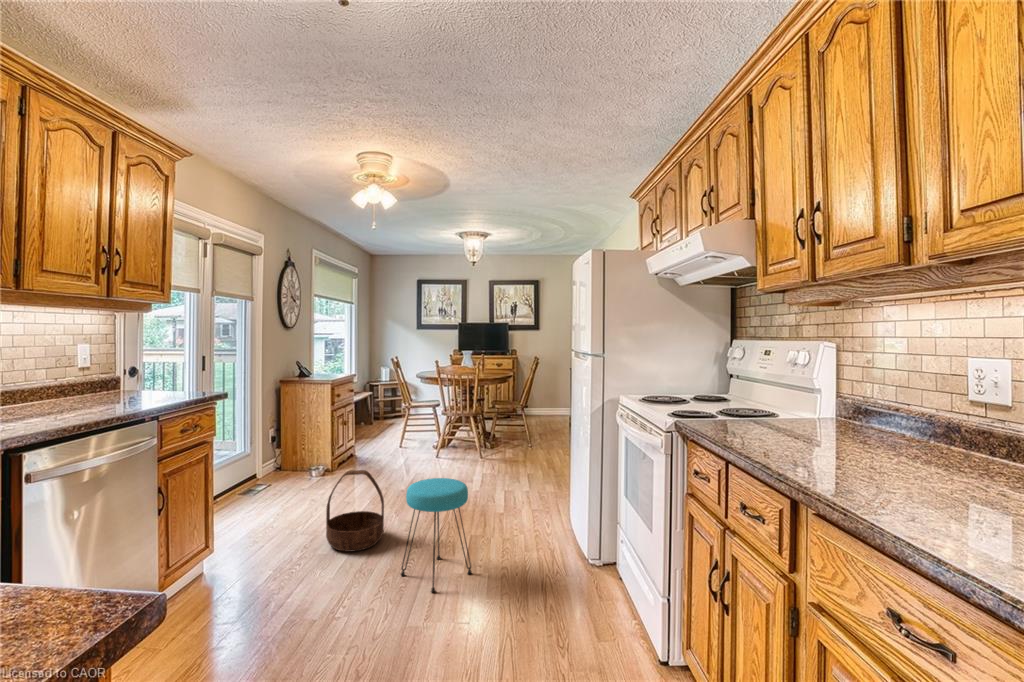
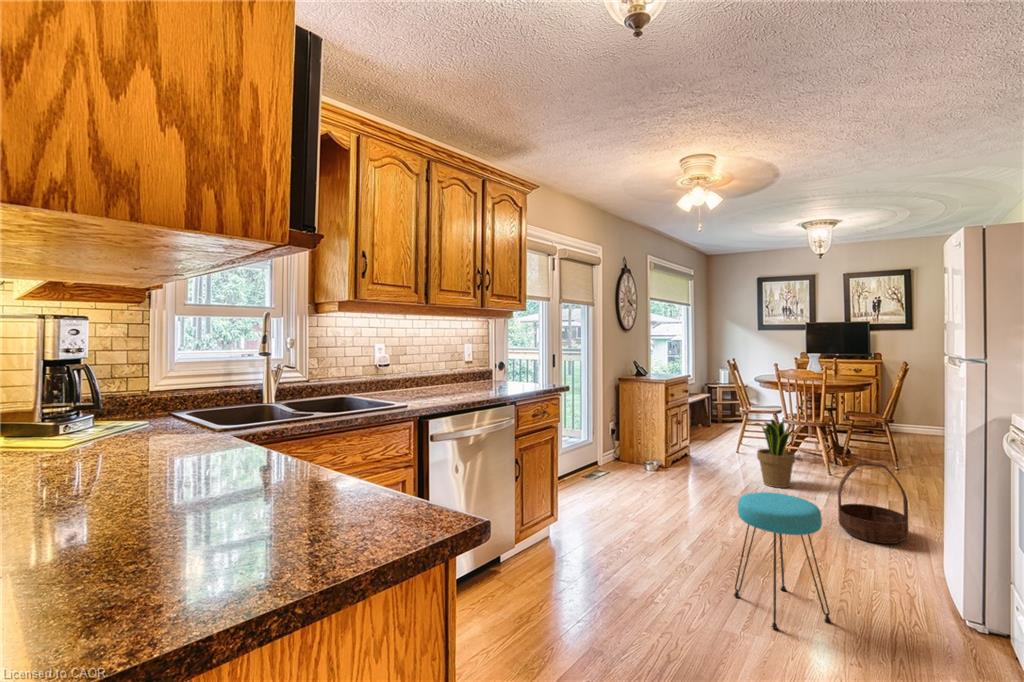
potted plant: none [413,413,448,473] -> present [754,419,795,488]
basket: present [326,470,384,552] -> present [838,461,908,544]

